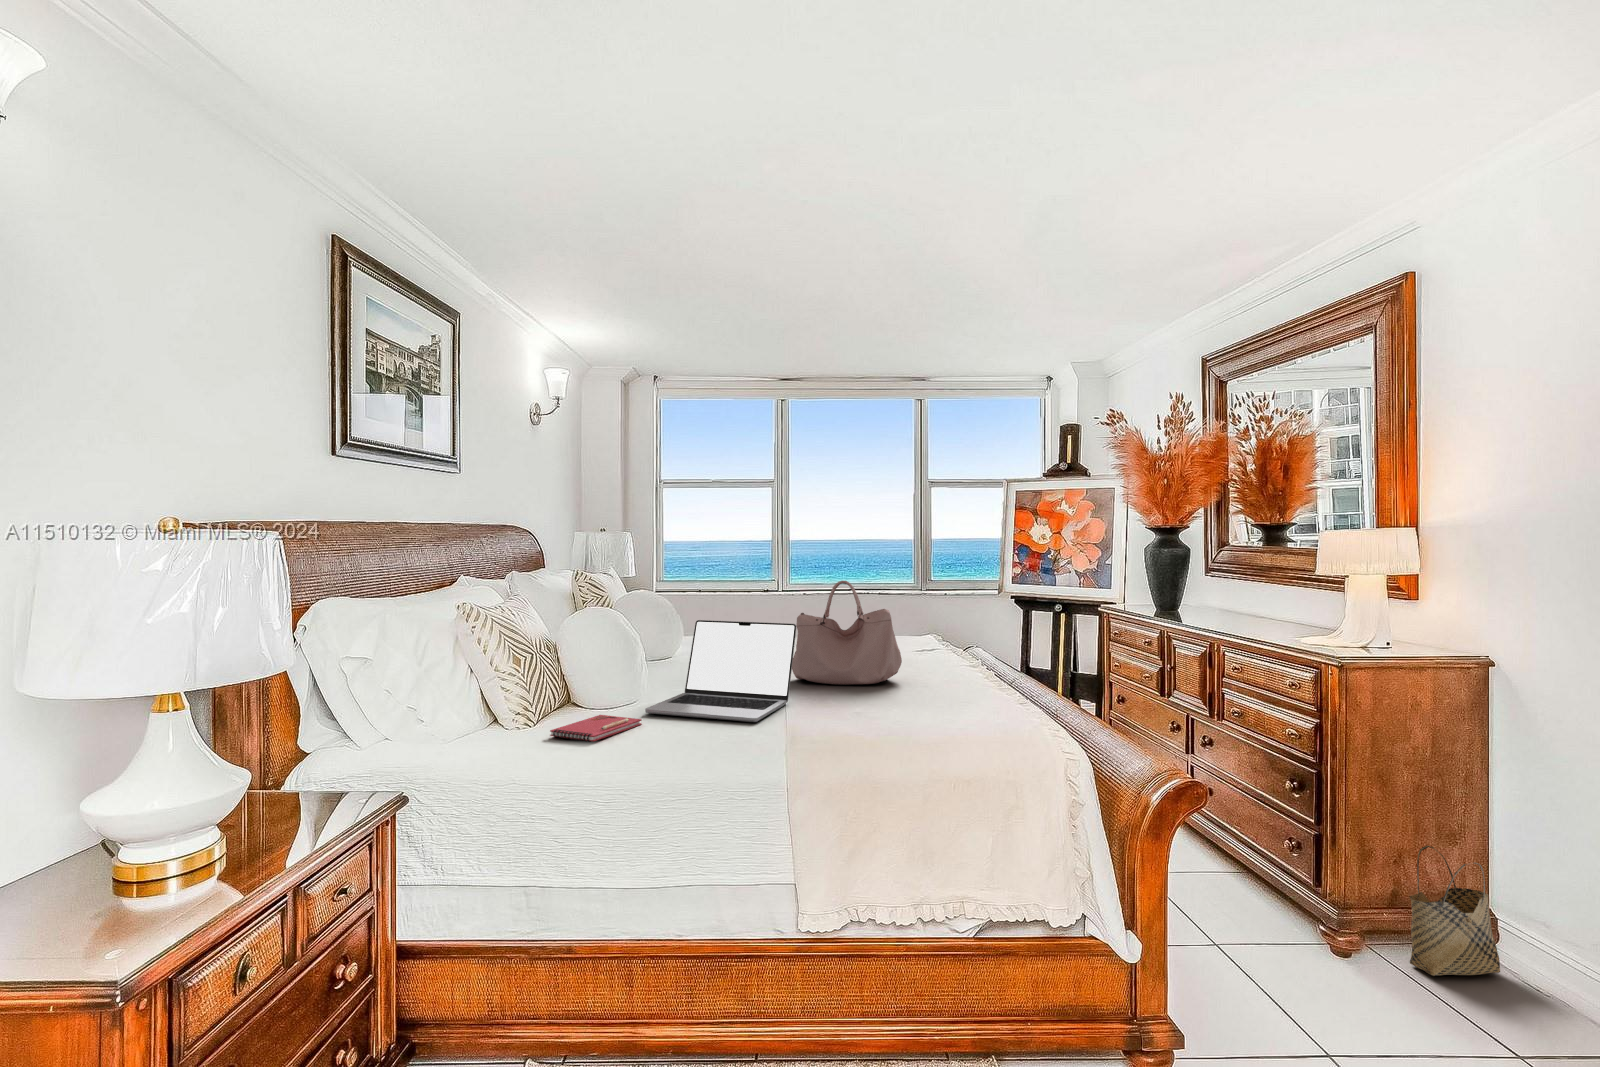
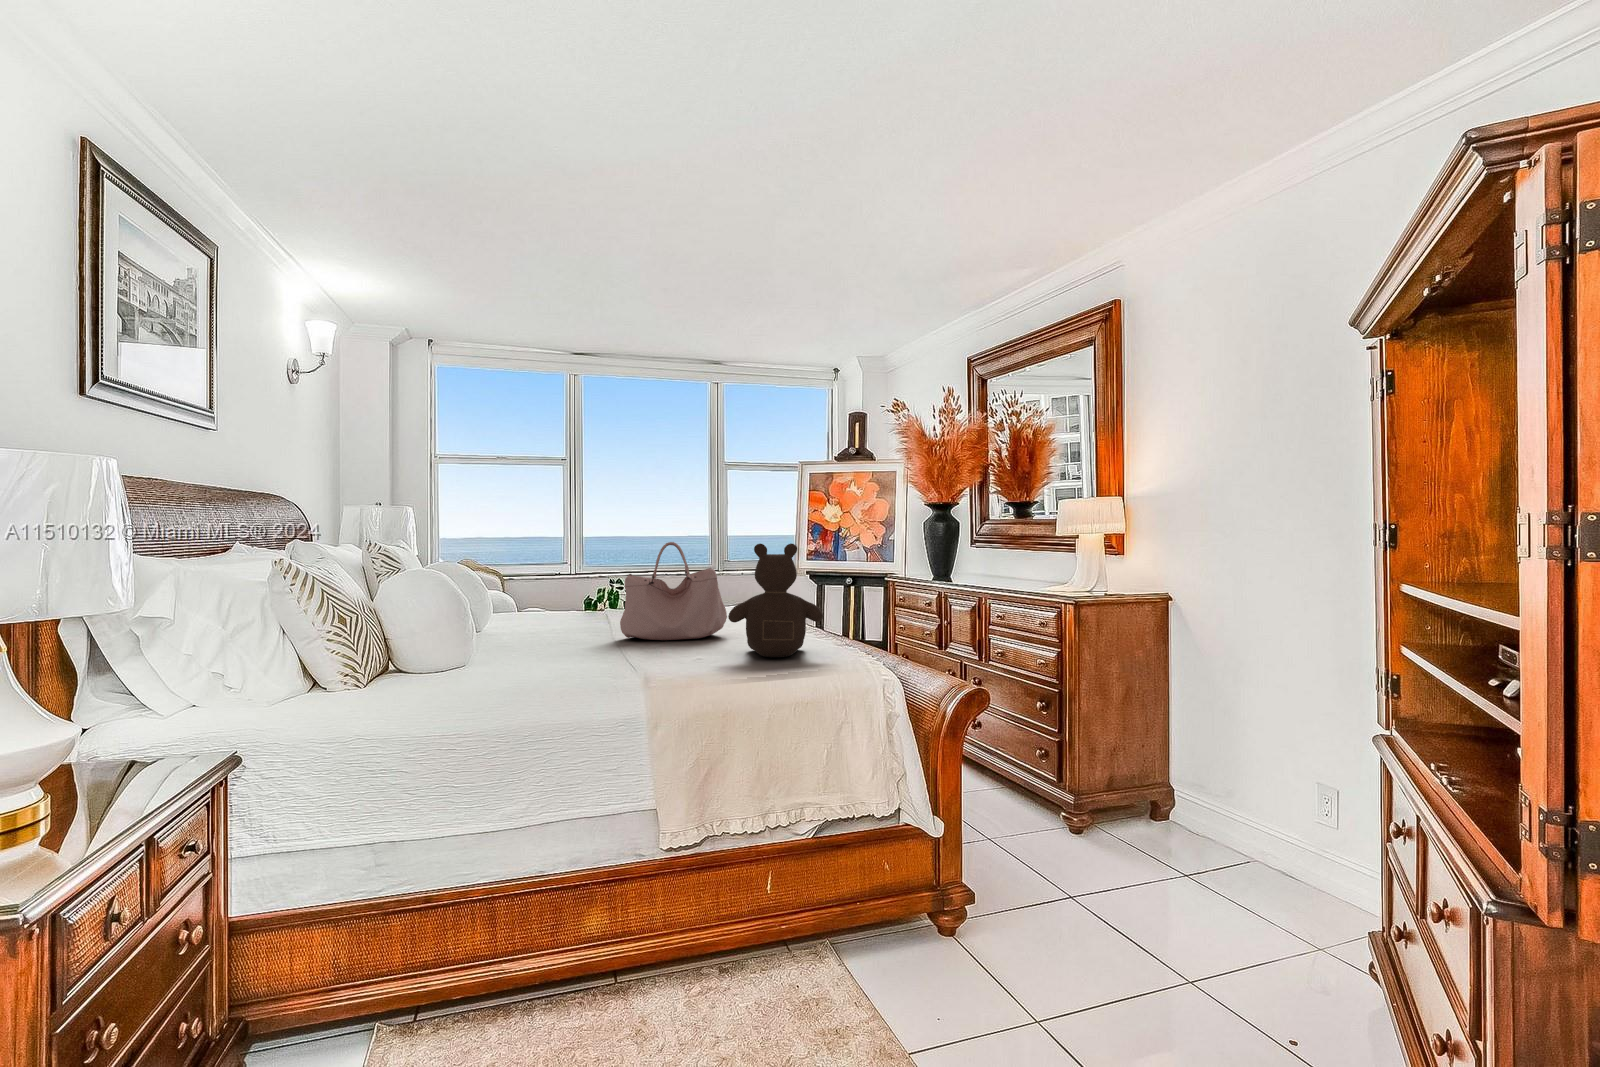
teddy bear: none [890,592,997,719] -> present [728,543,823,657]
laptop: present [645,620,796,722] -> none [484,580,633,669]
notebook: present [550,715,642,742] -> none [391,671,485,692]
woven basket: present [1410,846,1500,976] -> none [1124,744,1182,842]

